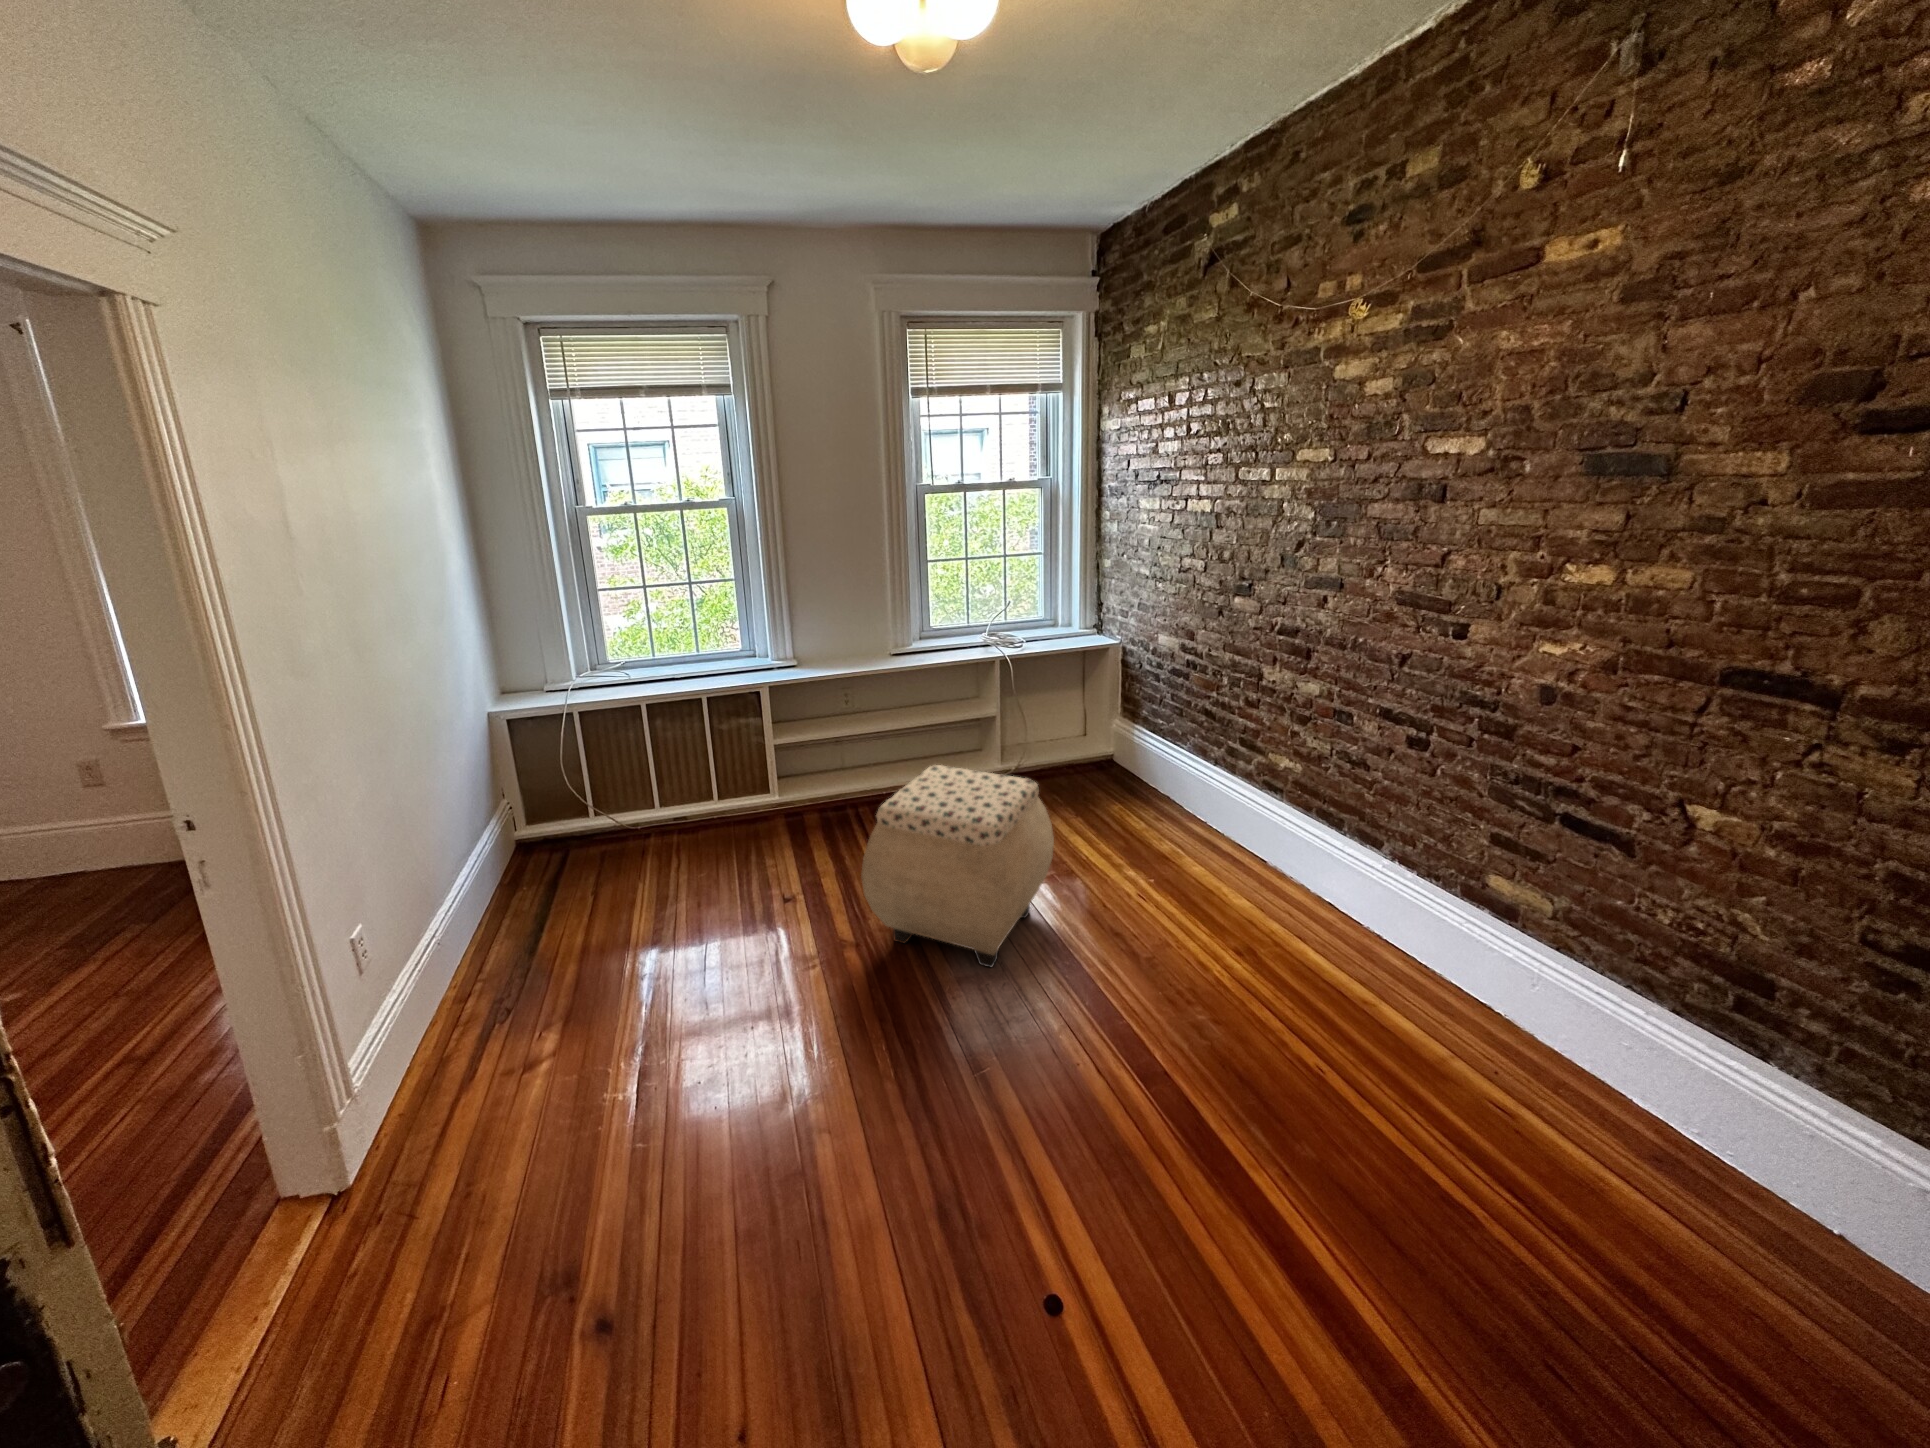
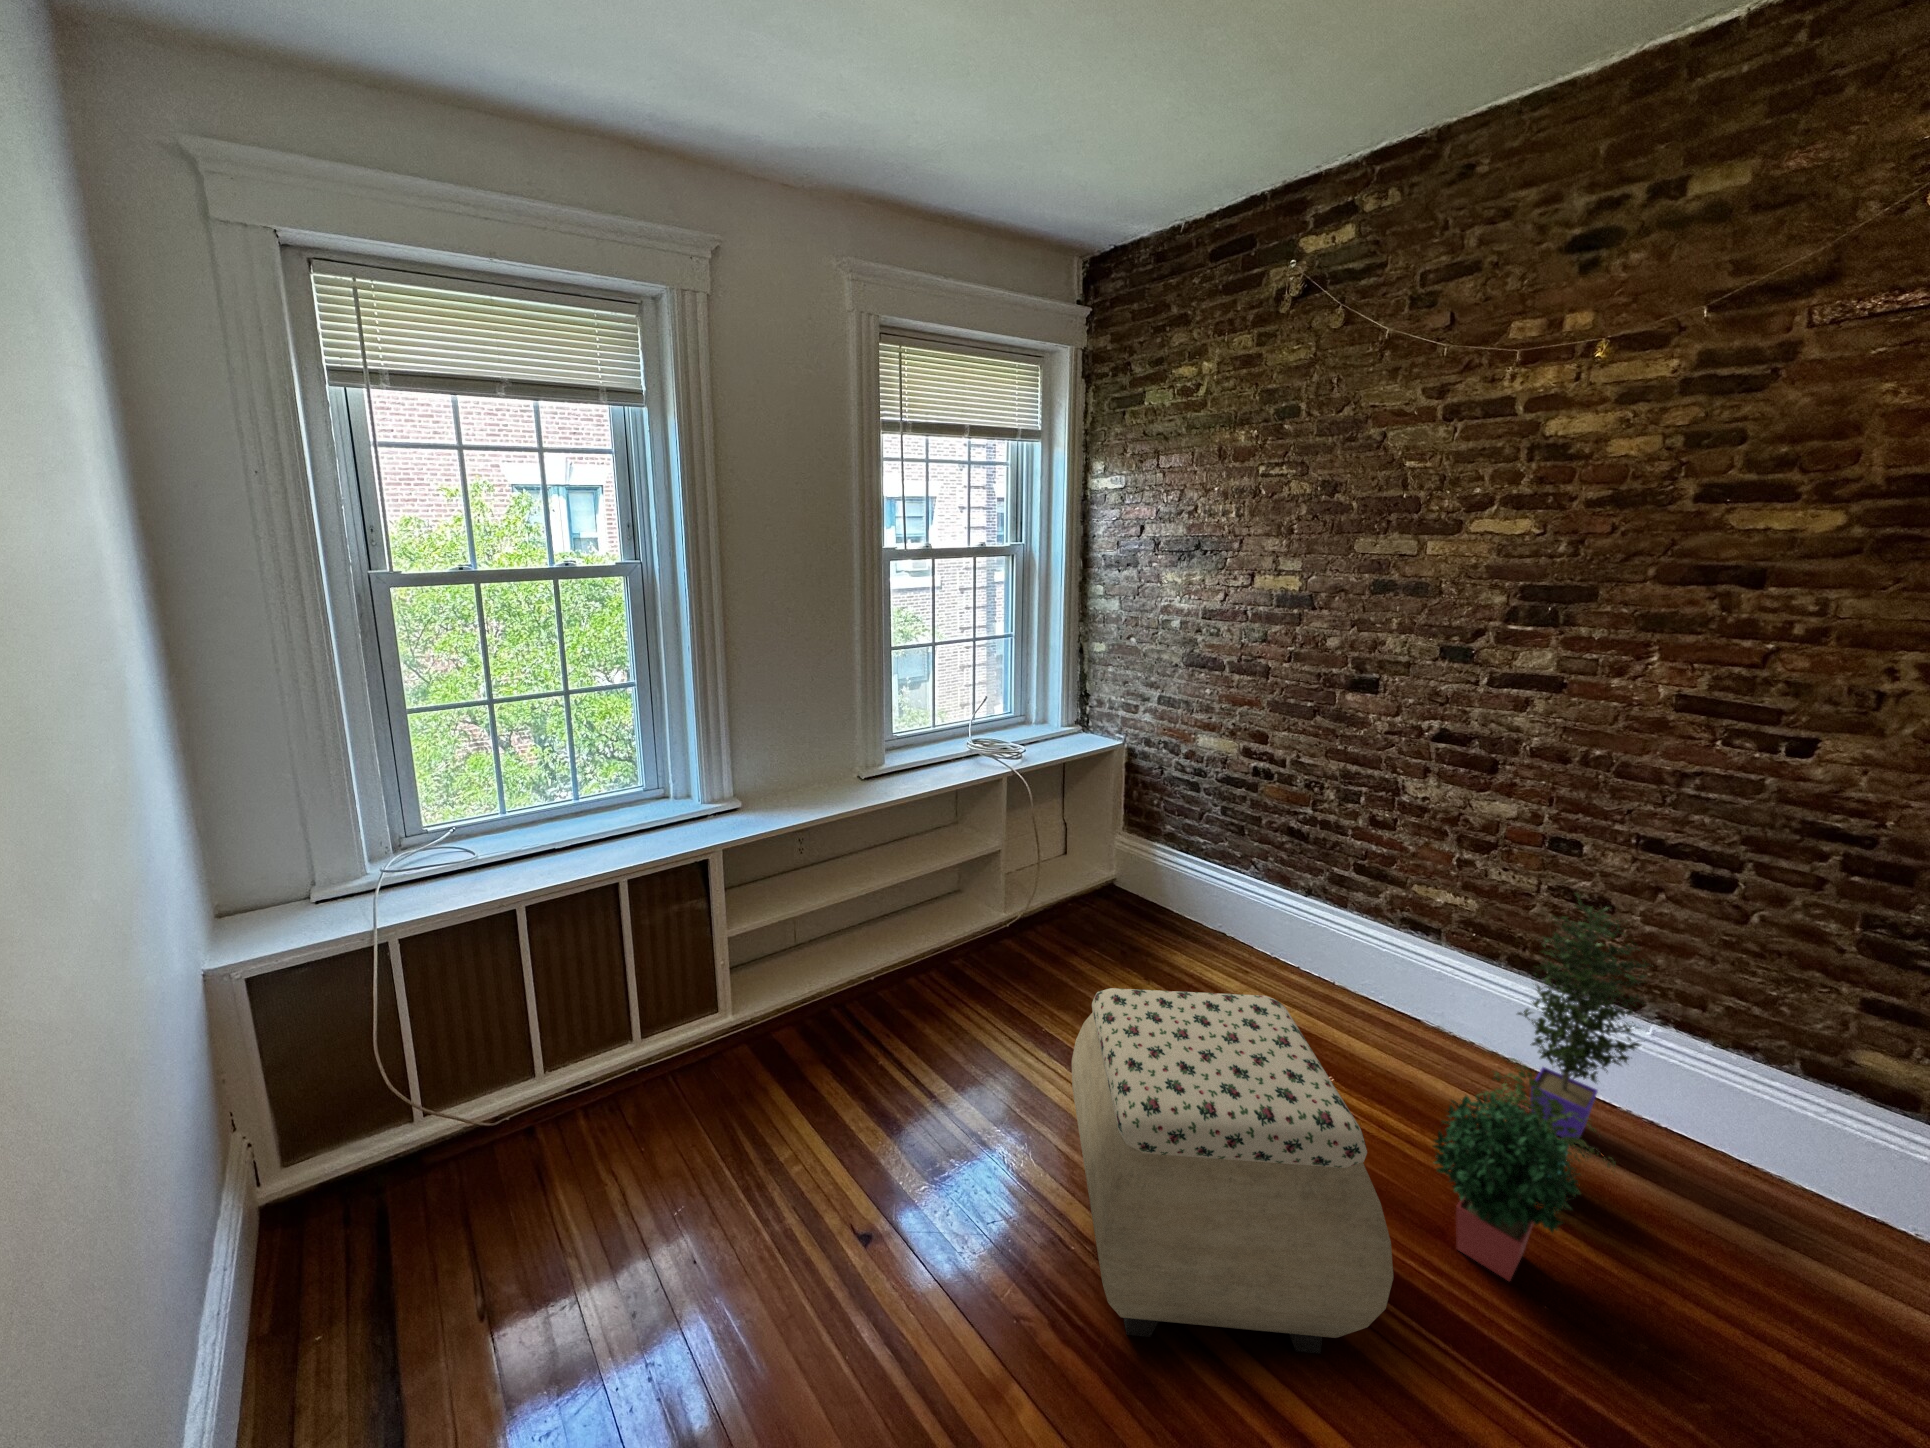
potted plant: none [1113,748,1354,973] -> present [1434,893,1649,1281]

